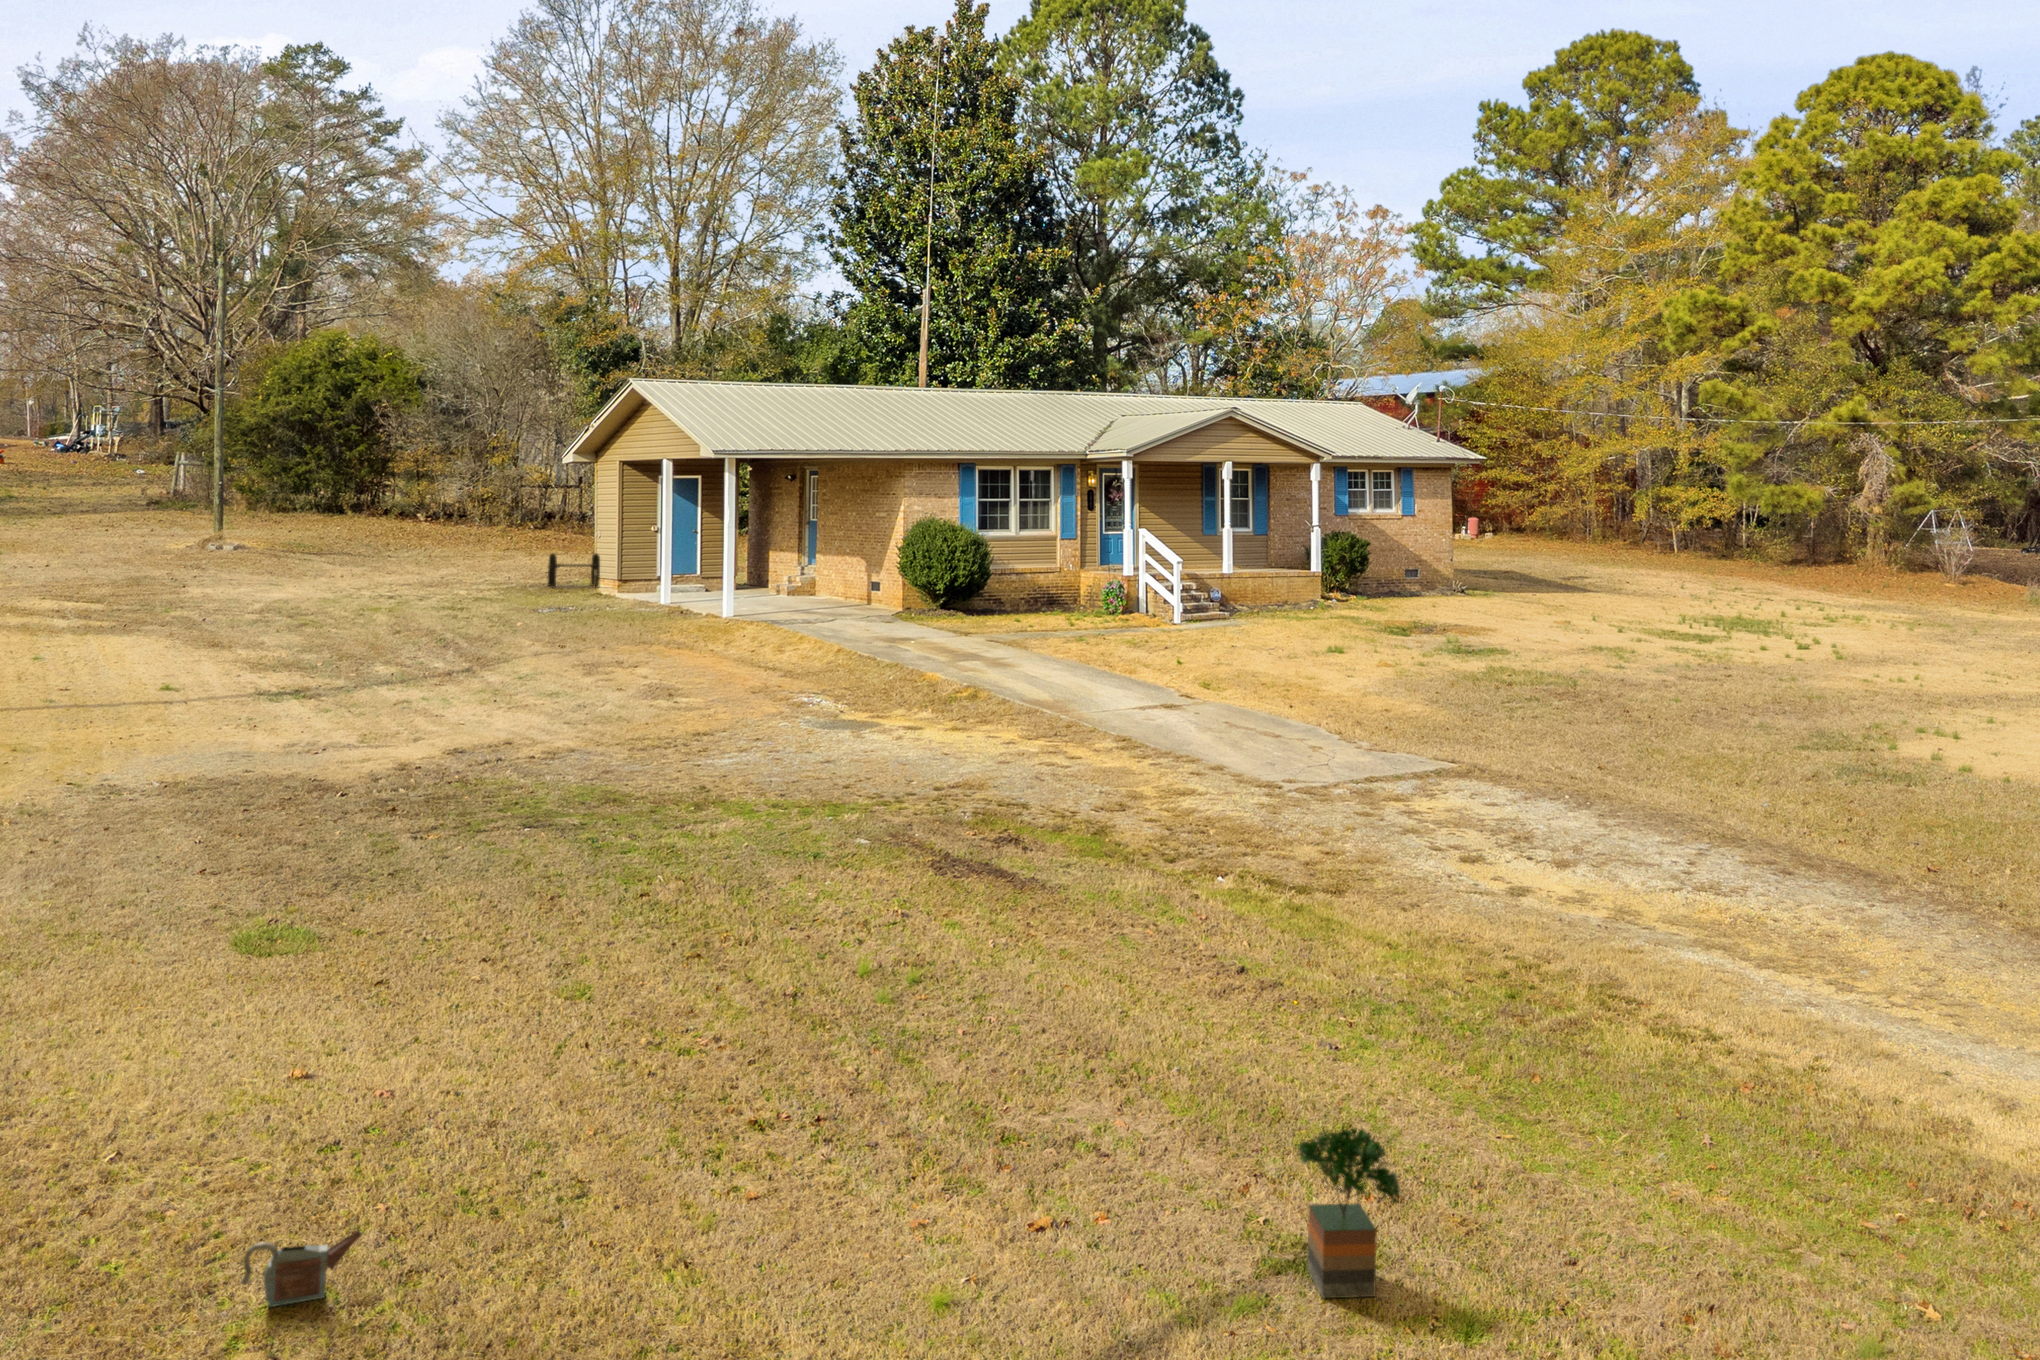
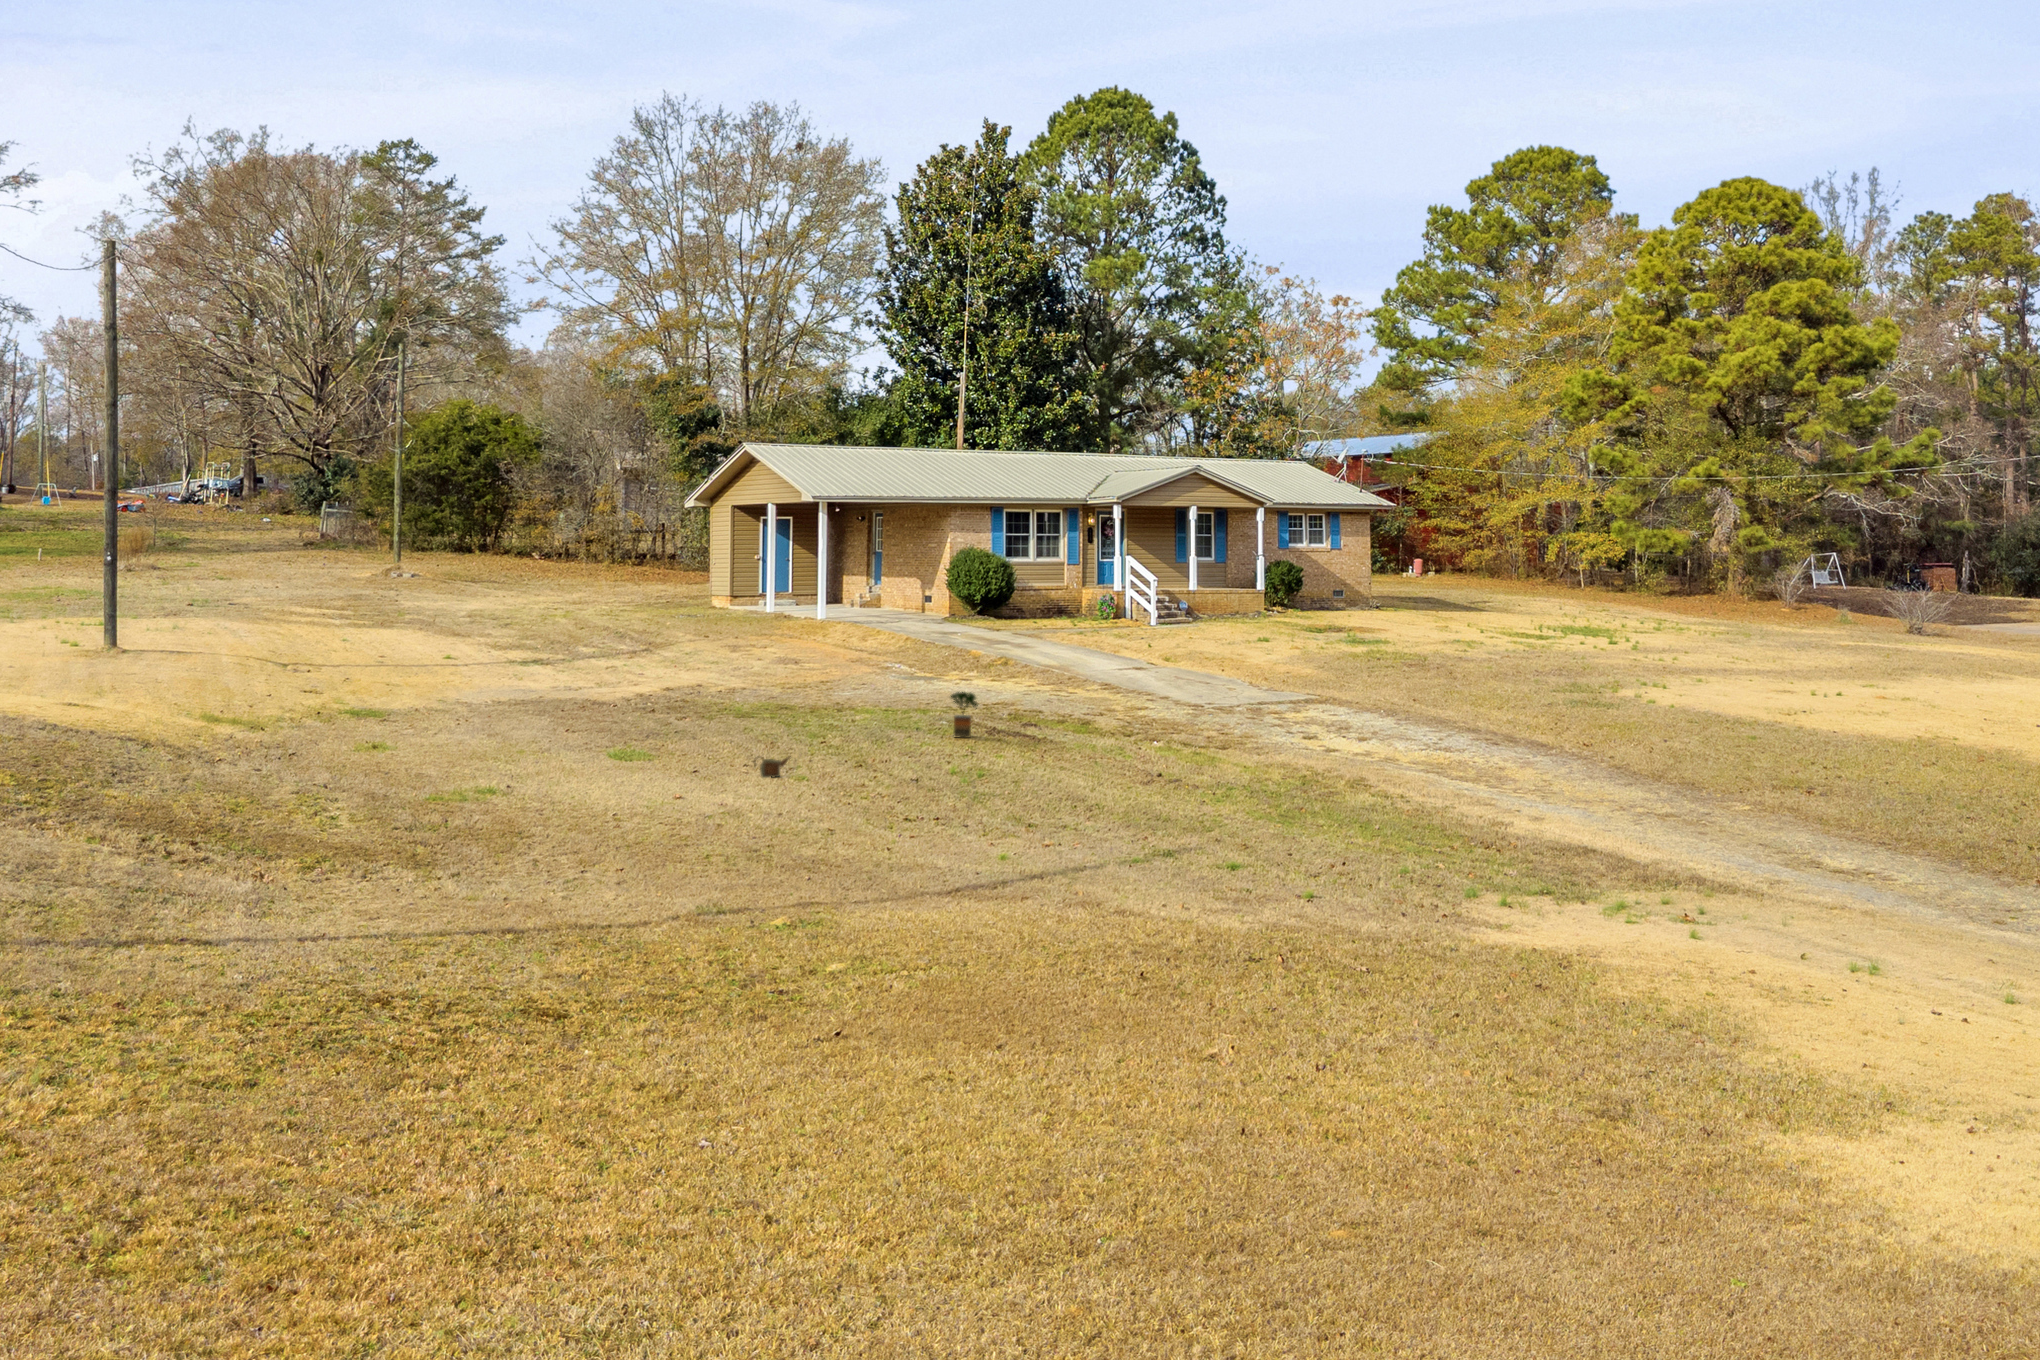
bench: present [547,553,600,588] -> none [669,578,710,604]
potted tree: present [1298,1128,1401,1298] -> present [951,692,978,738]

